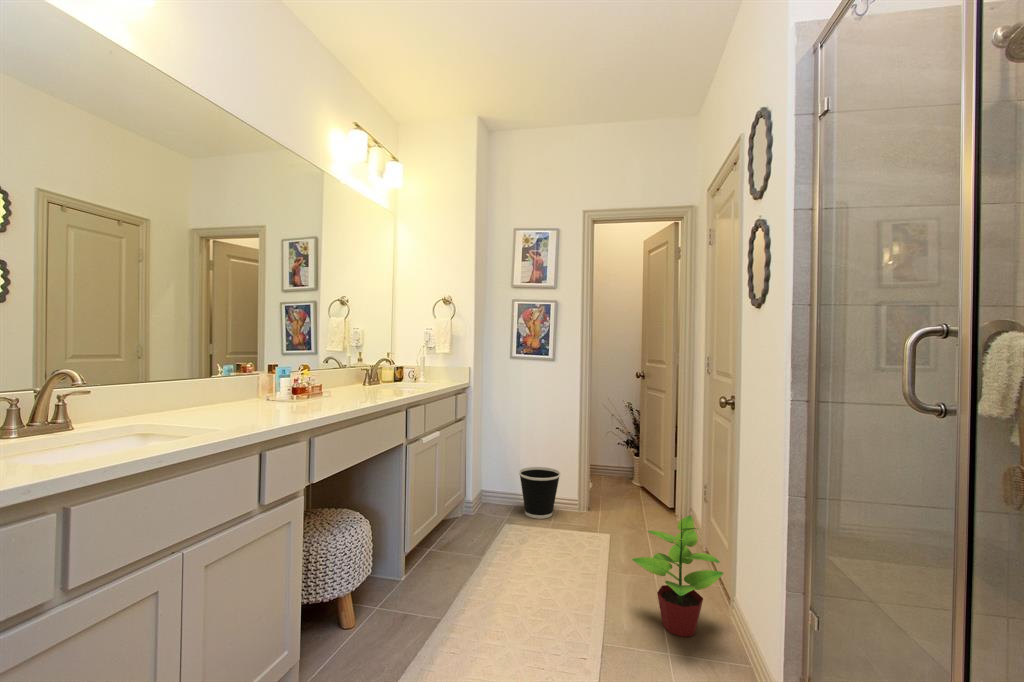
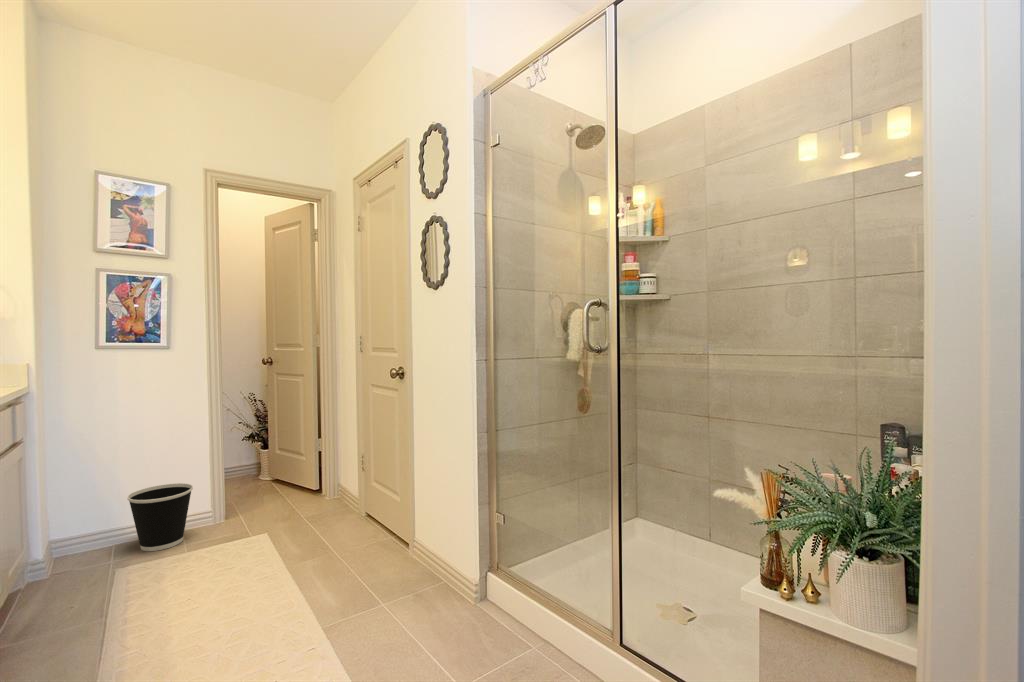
potted plant: present [632,516,723,637] -> none [329,477,416,588]

